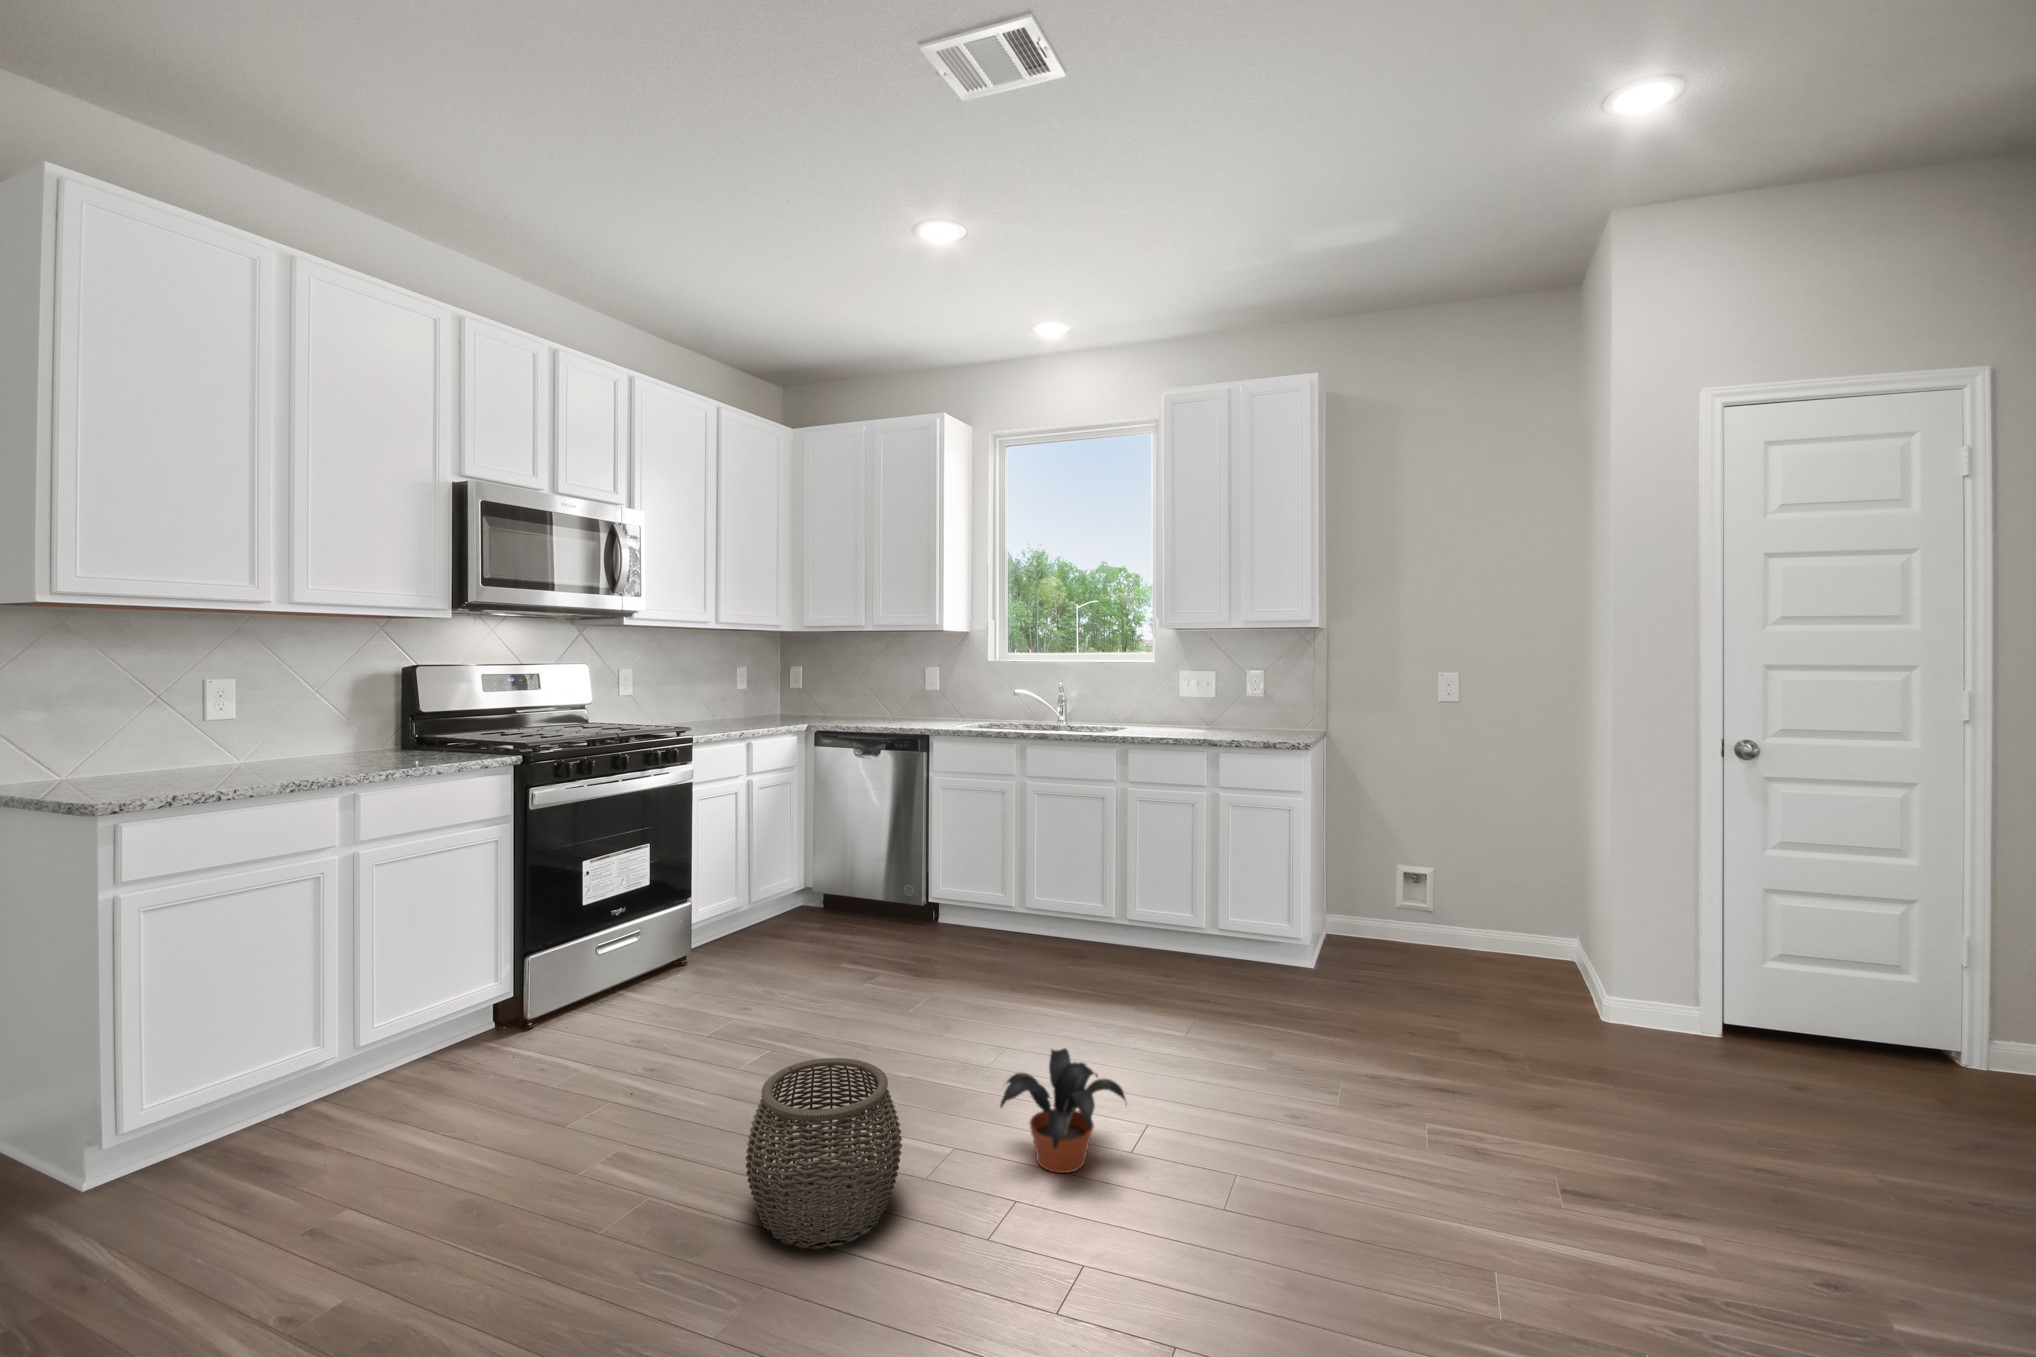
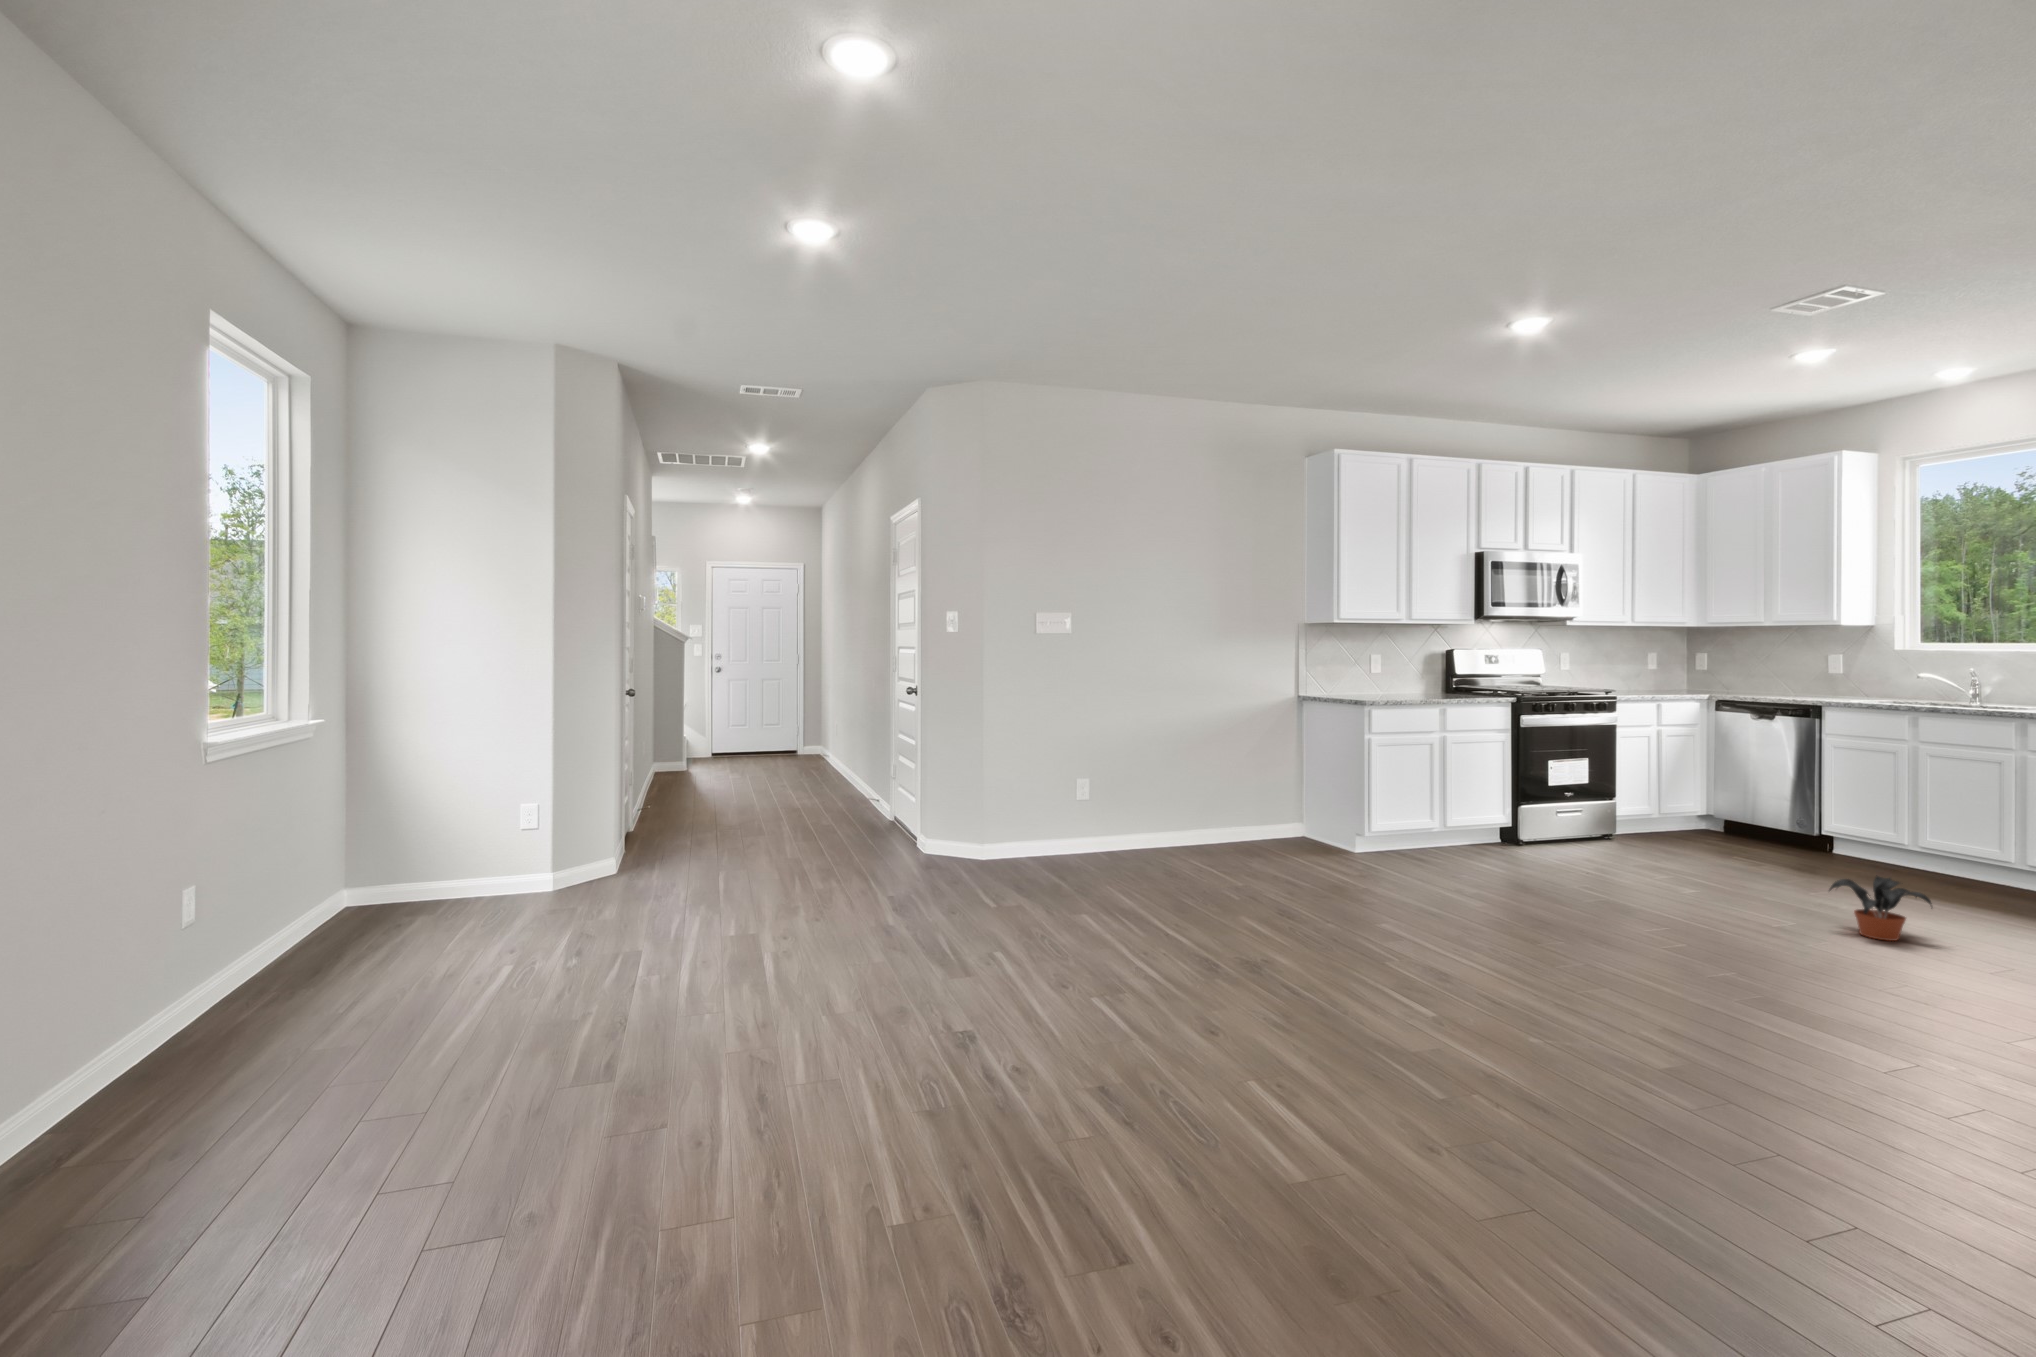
woven basket: present [745,1058,902,1246] -> none [1659,846,1755,926]

